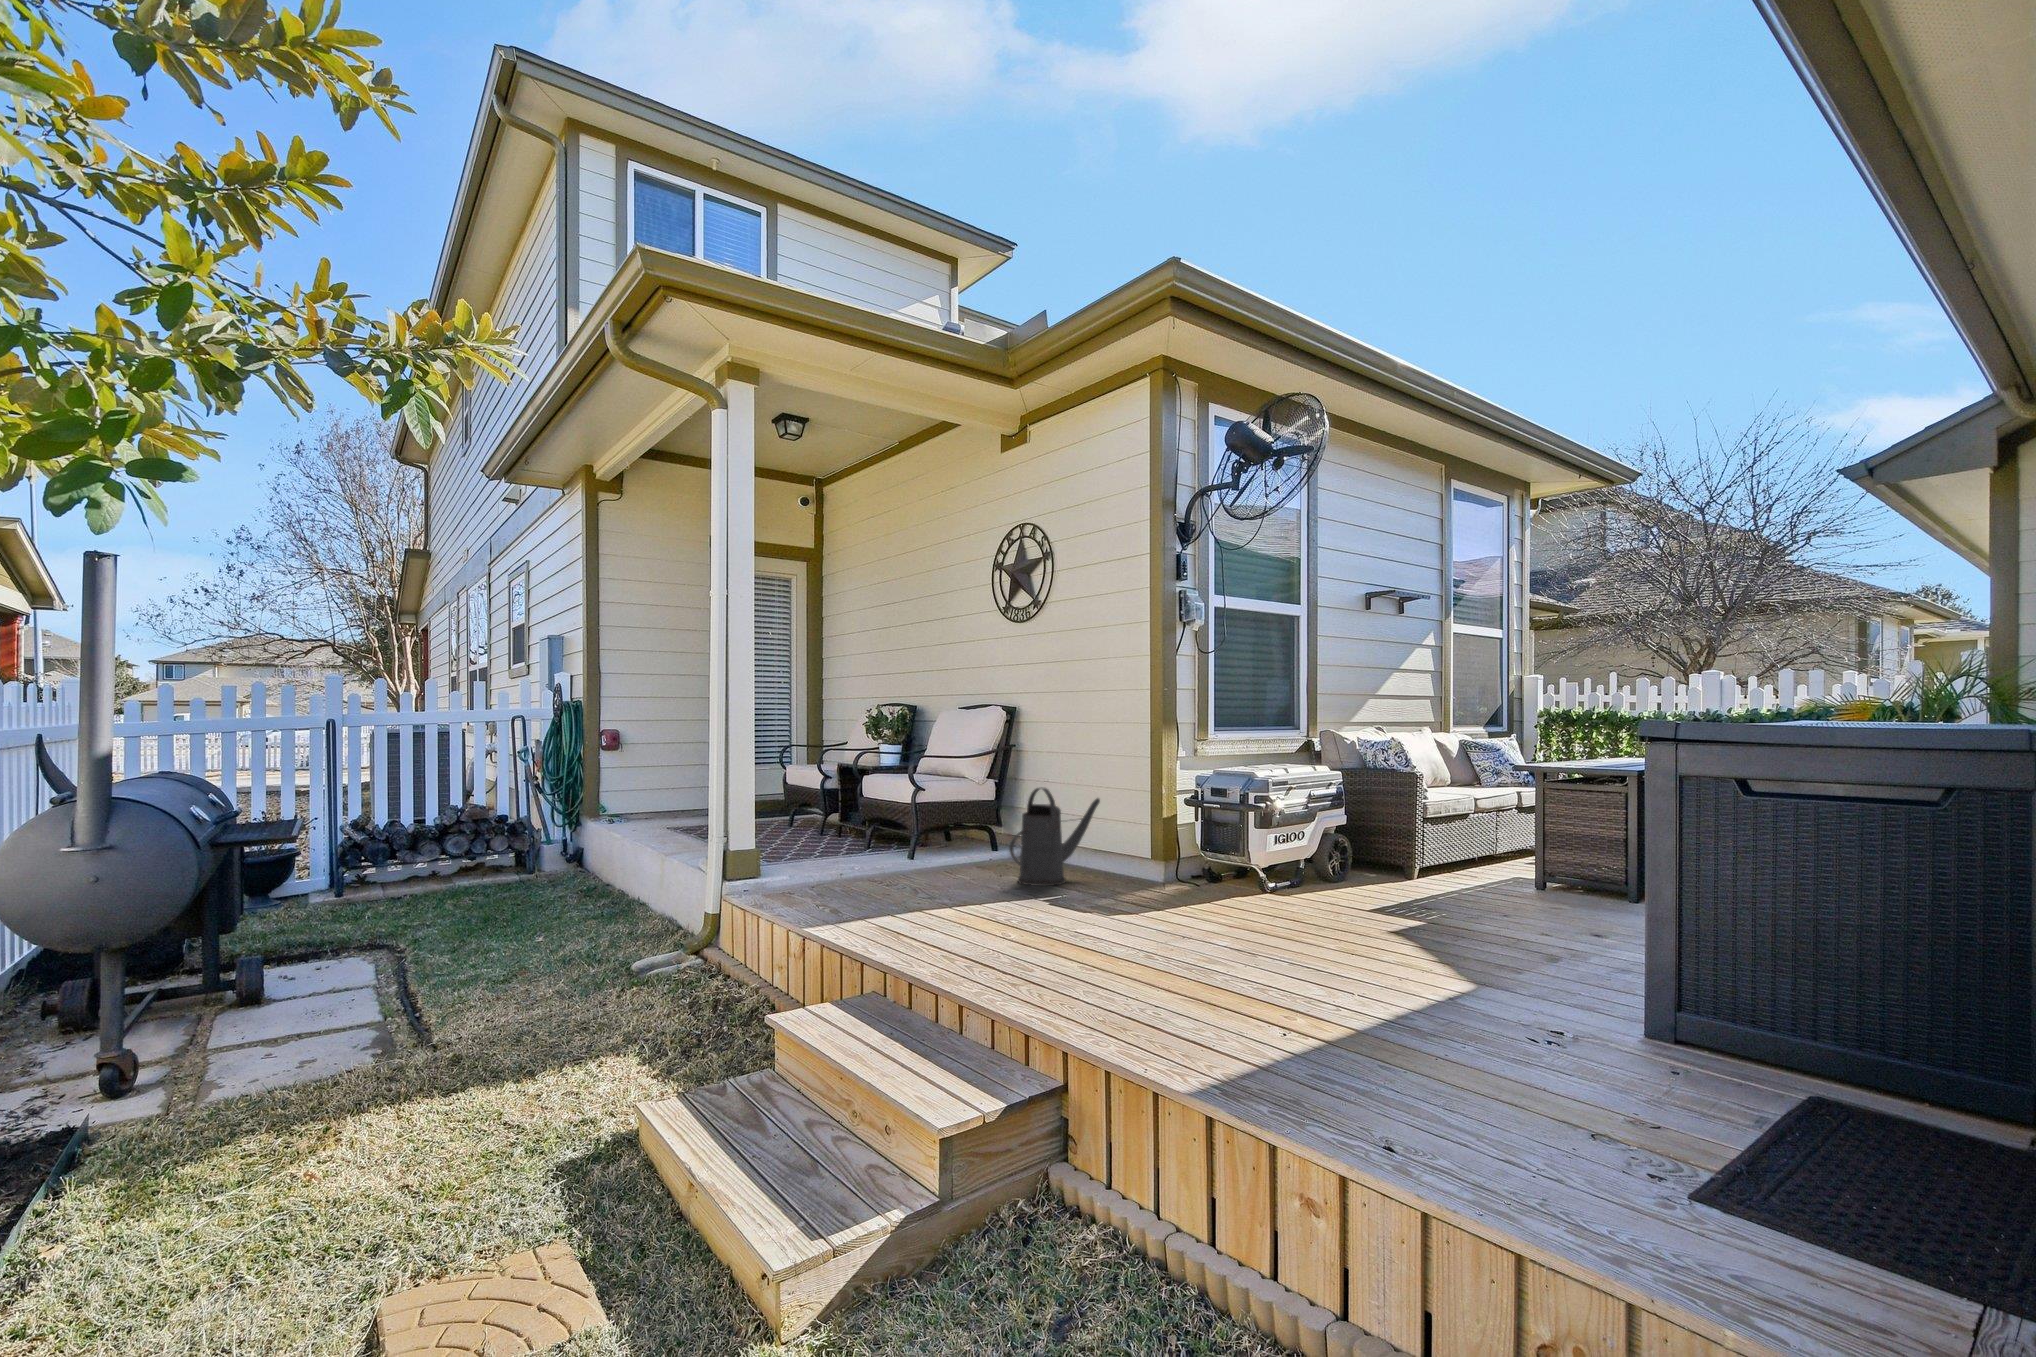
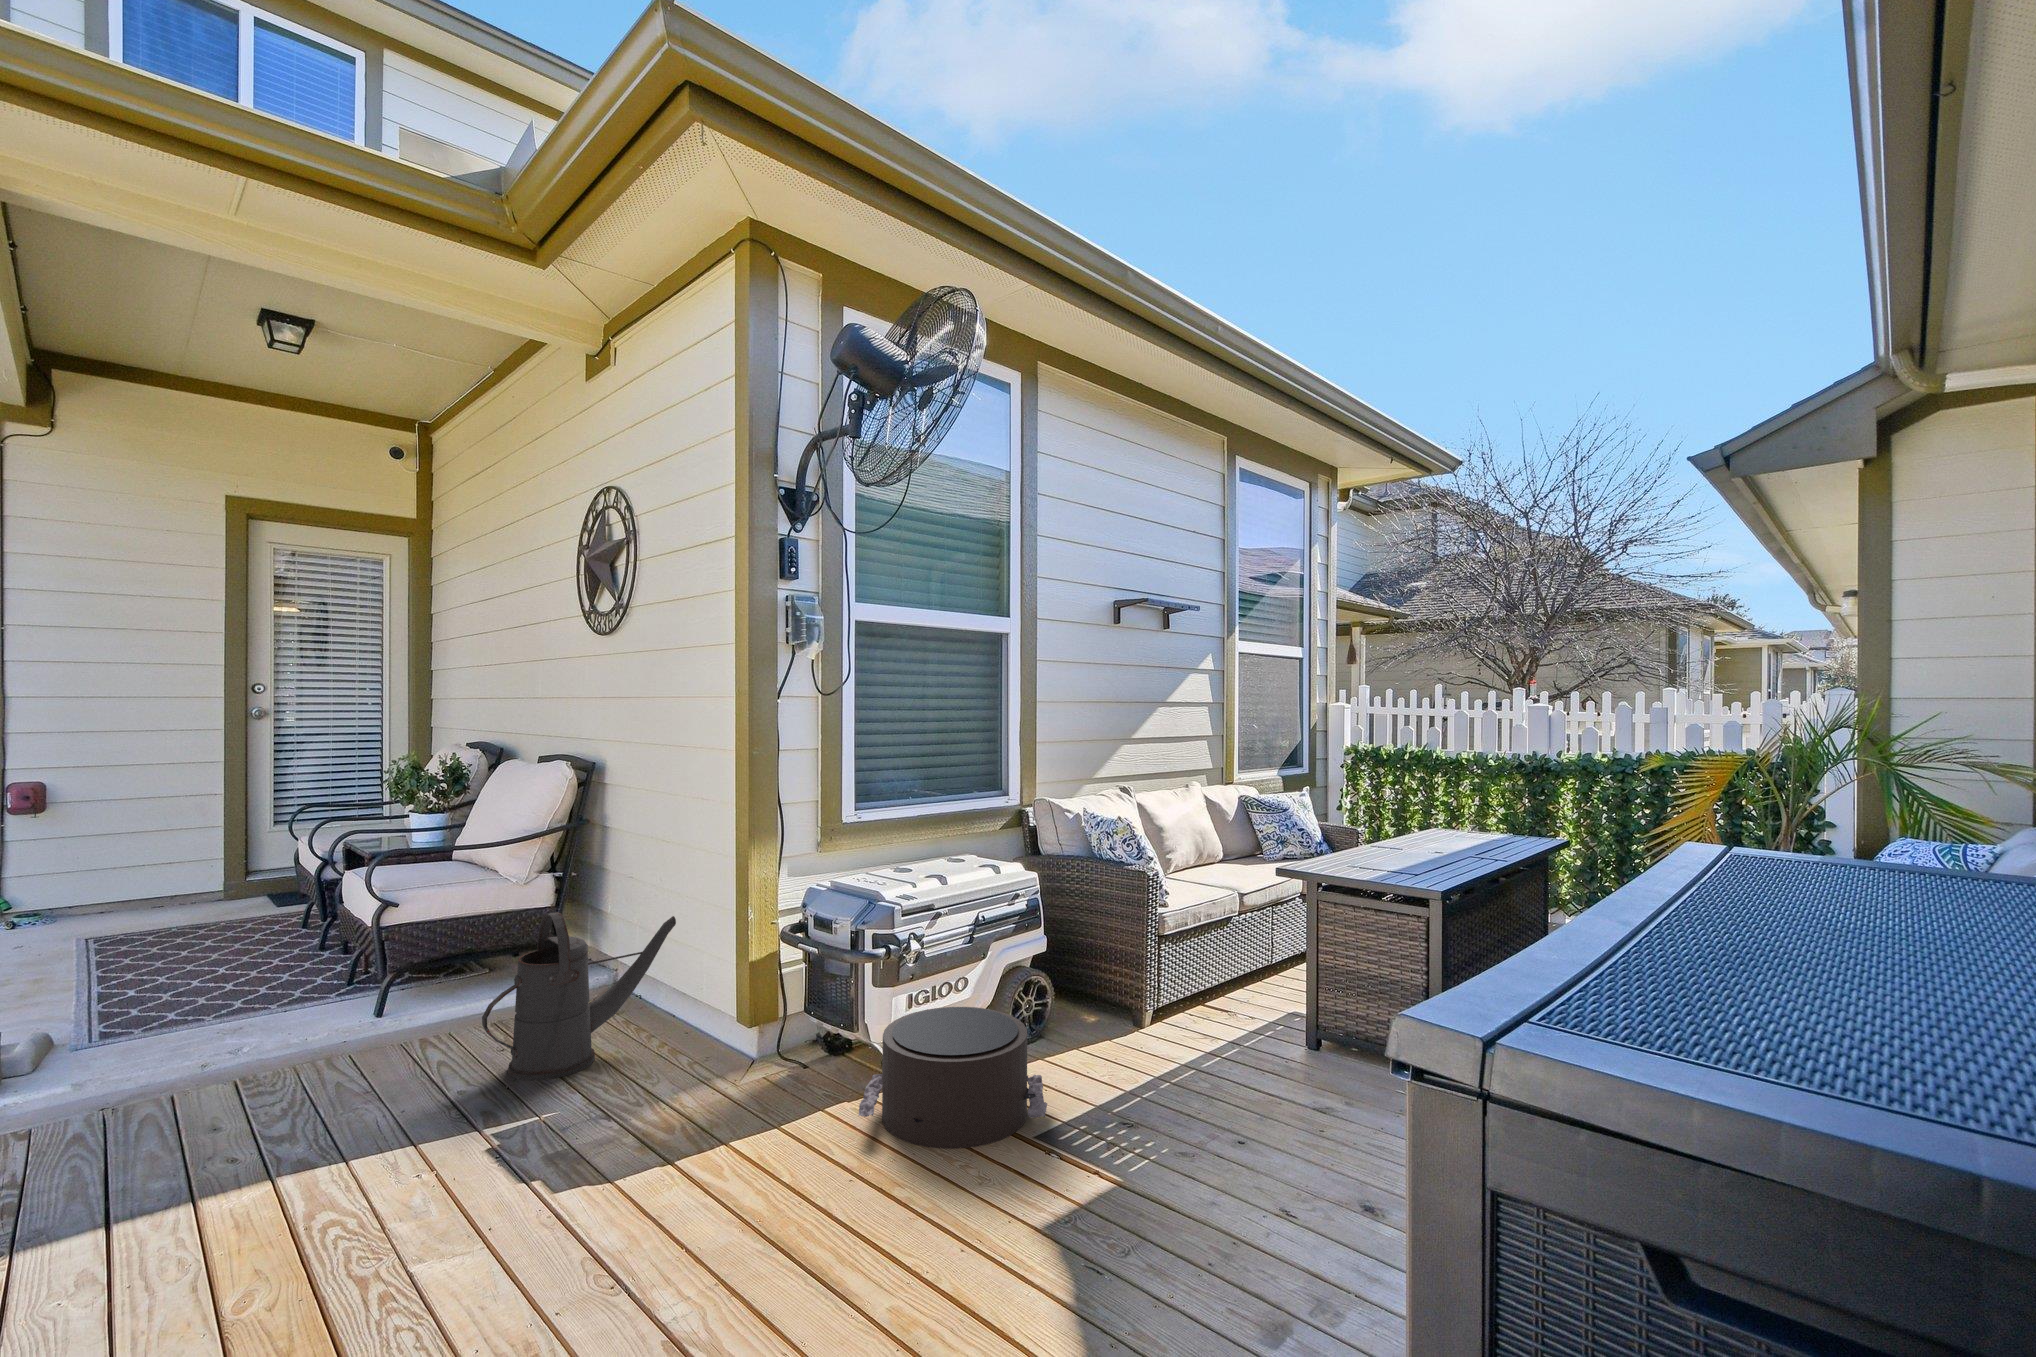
pouf: none [1261,844,1385,912] -> present [858,1007,1047,1149]

